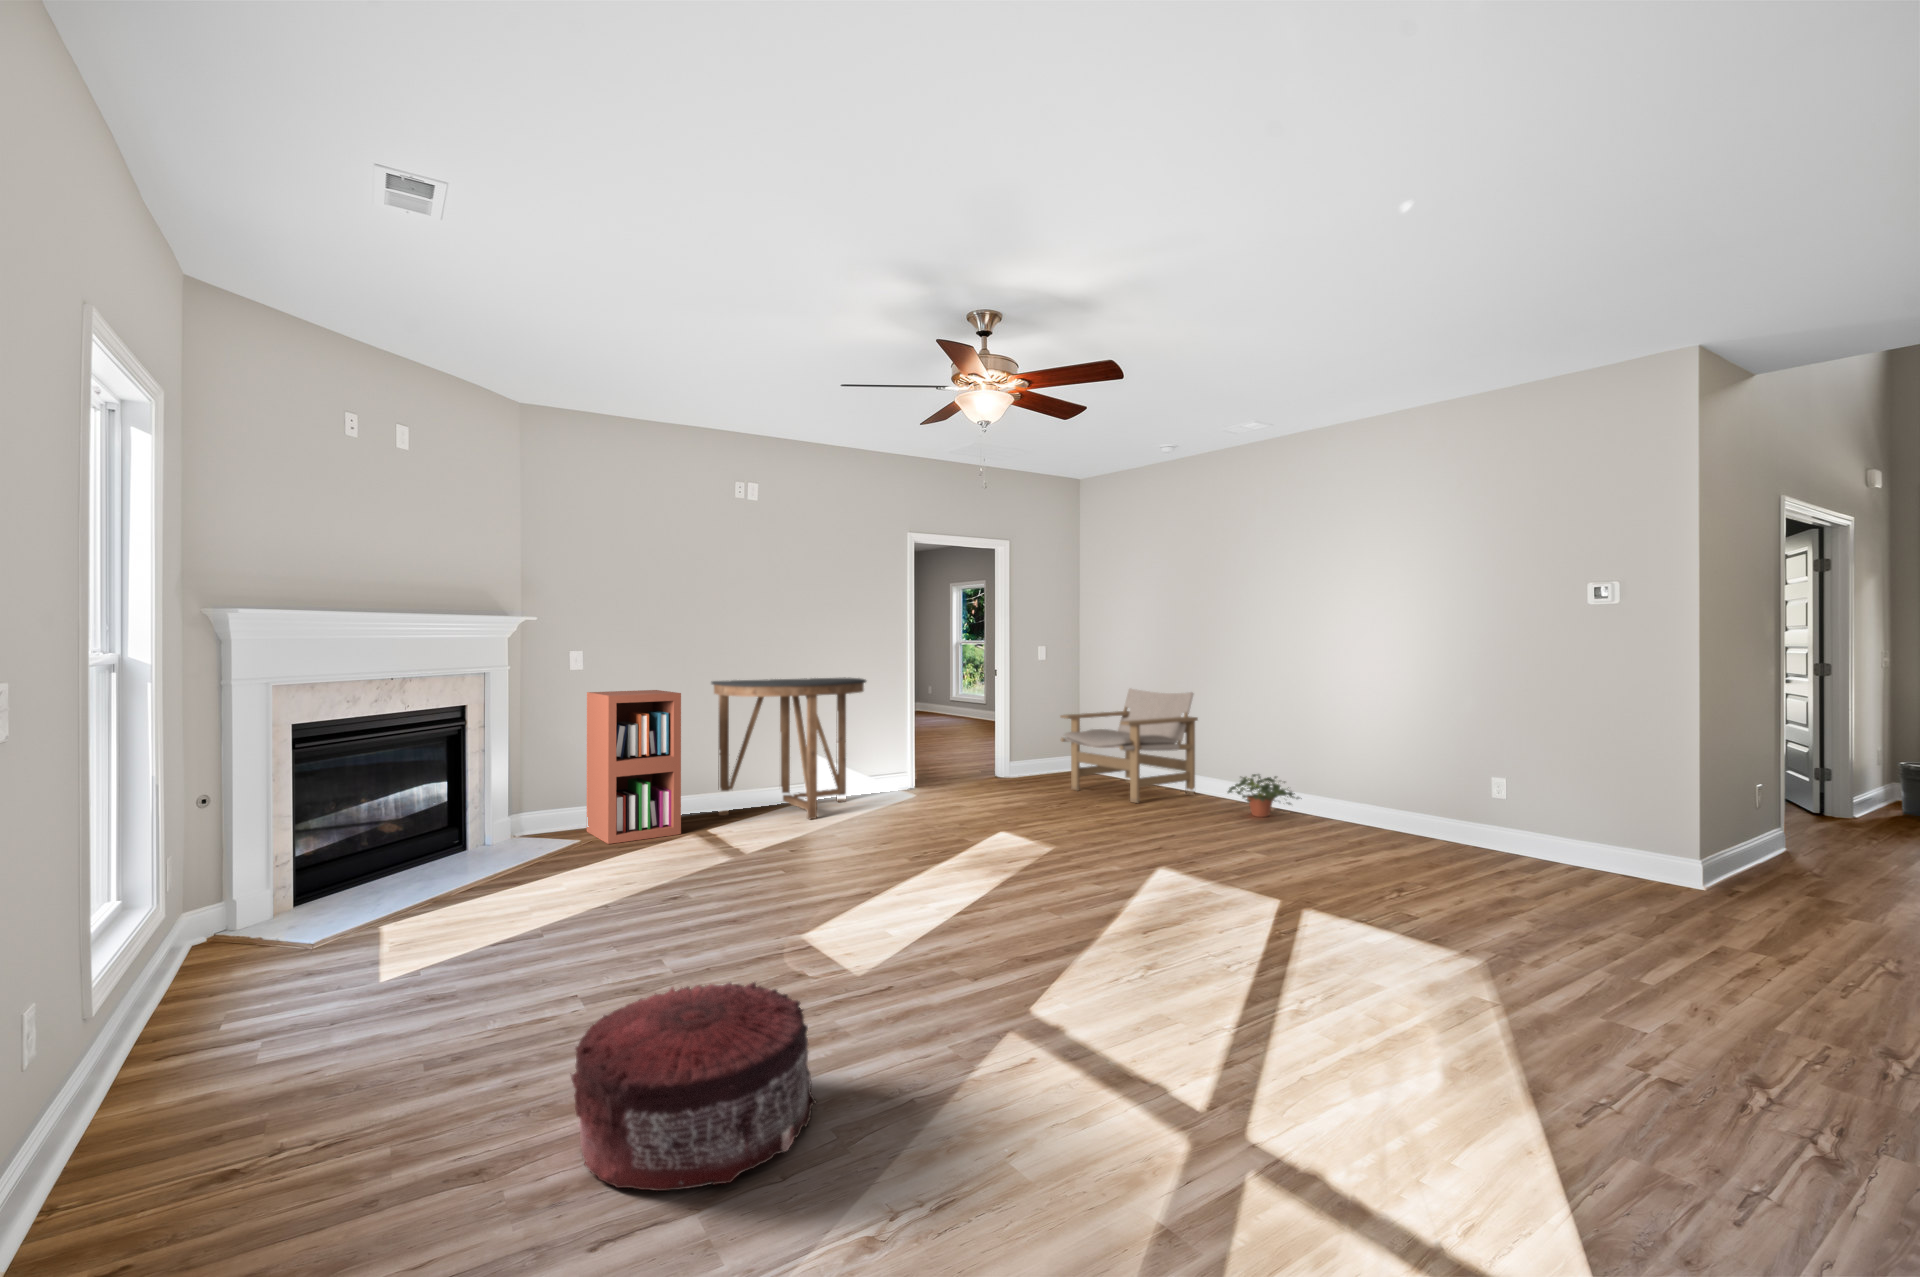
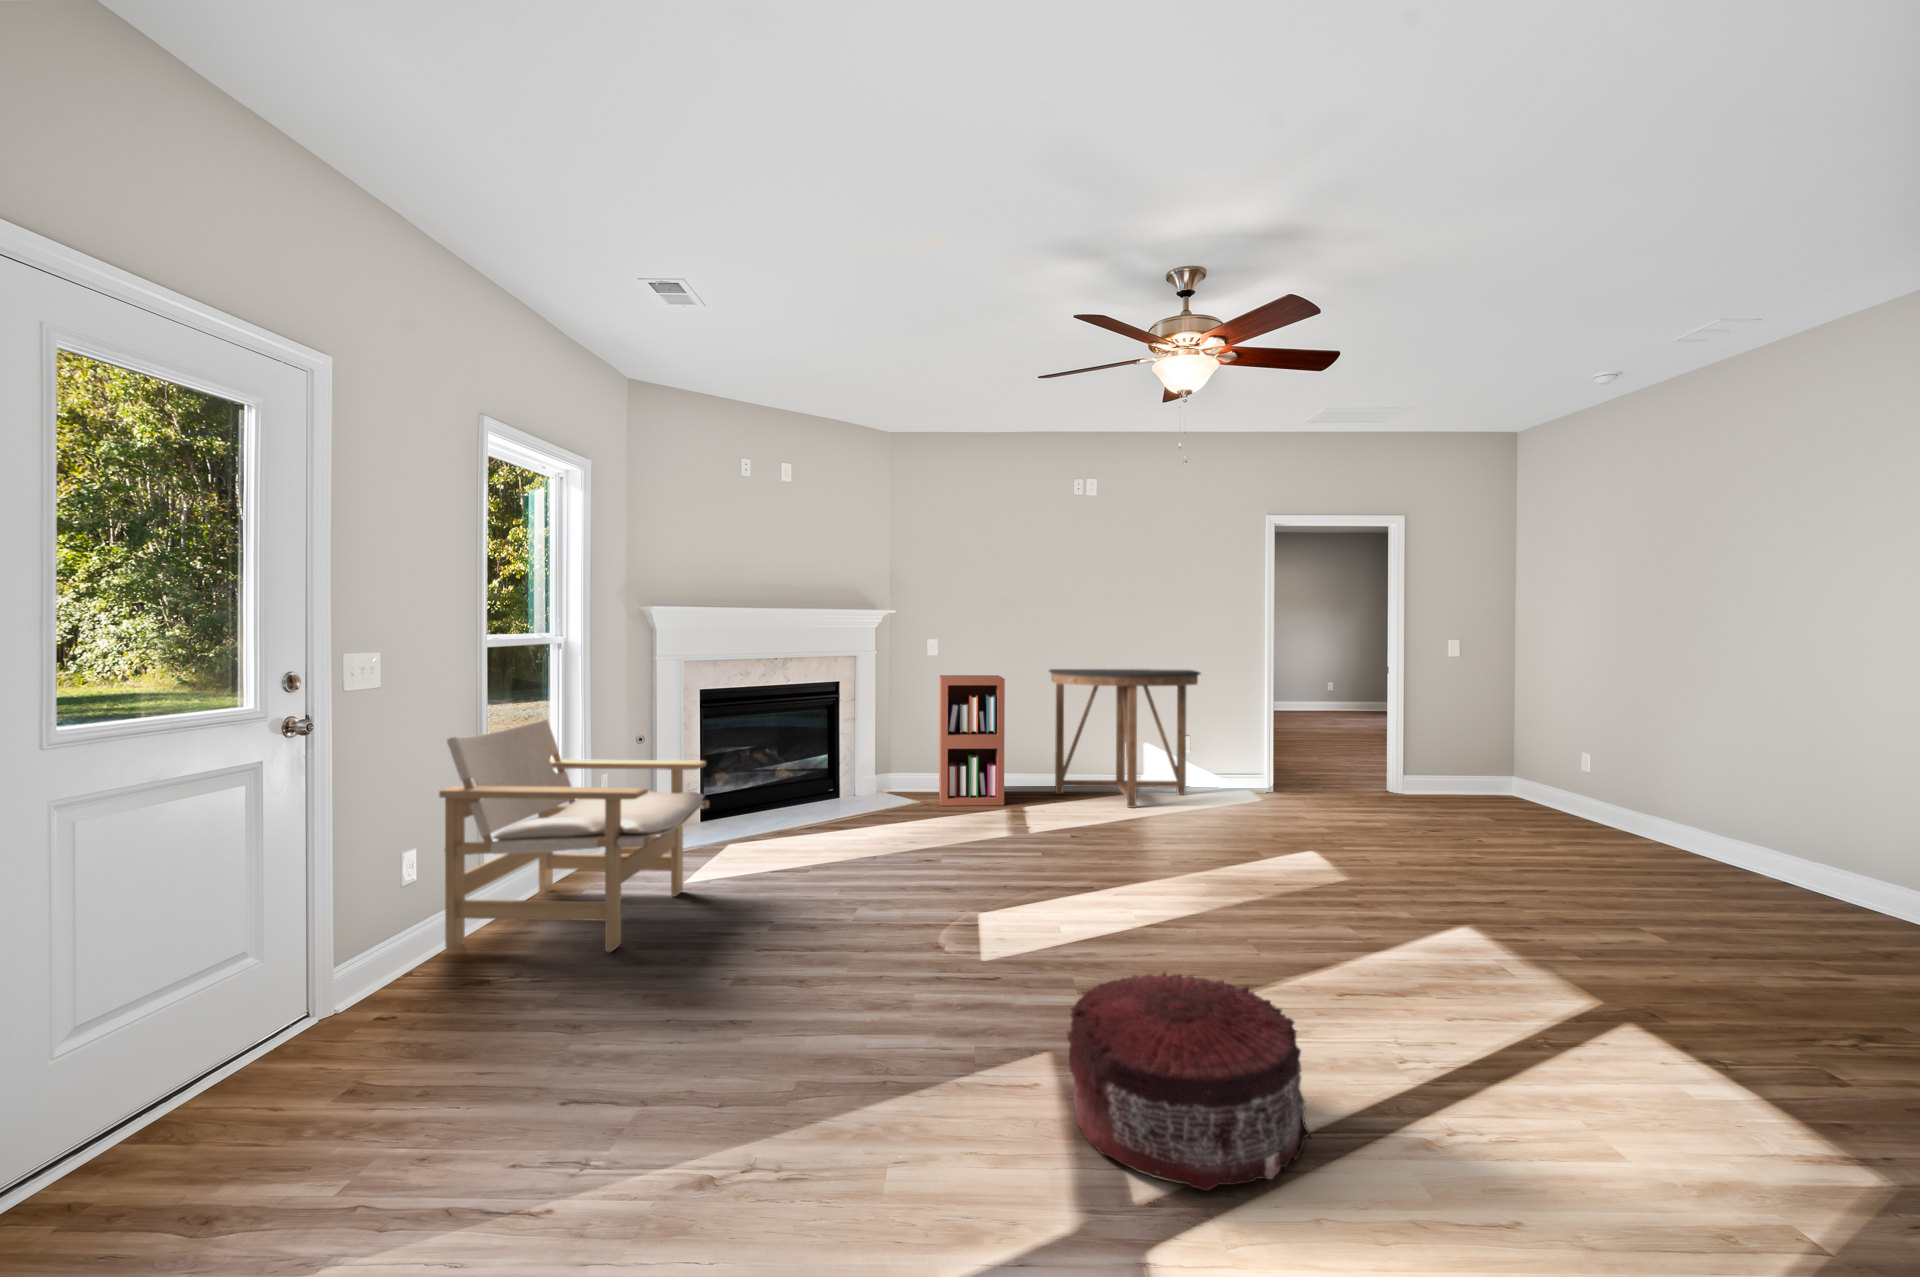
lounge chair: present [1060,688,1198,803] -> present [439,719,709,952]
potted plant: present [1228,774,1299,817] -> none [1672,824,1812,887]
pouf: present [571,982,816,1191] -> present [1067,972,1310,1191]

